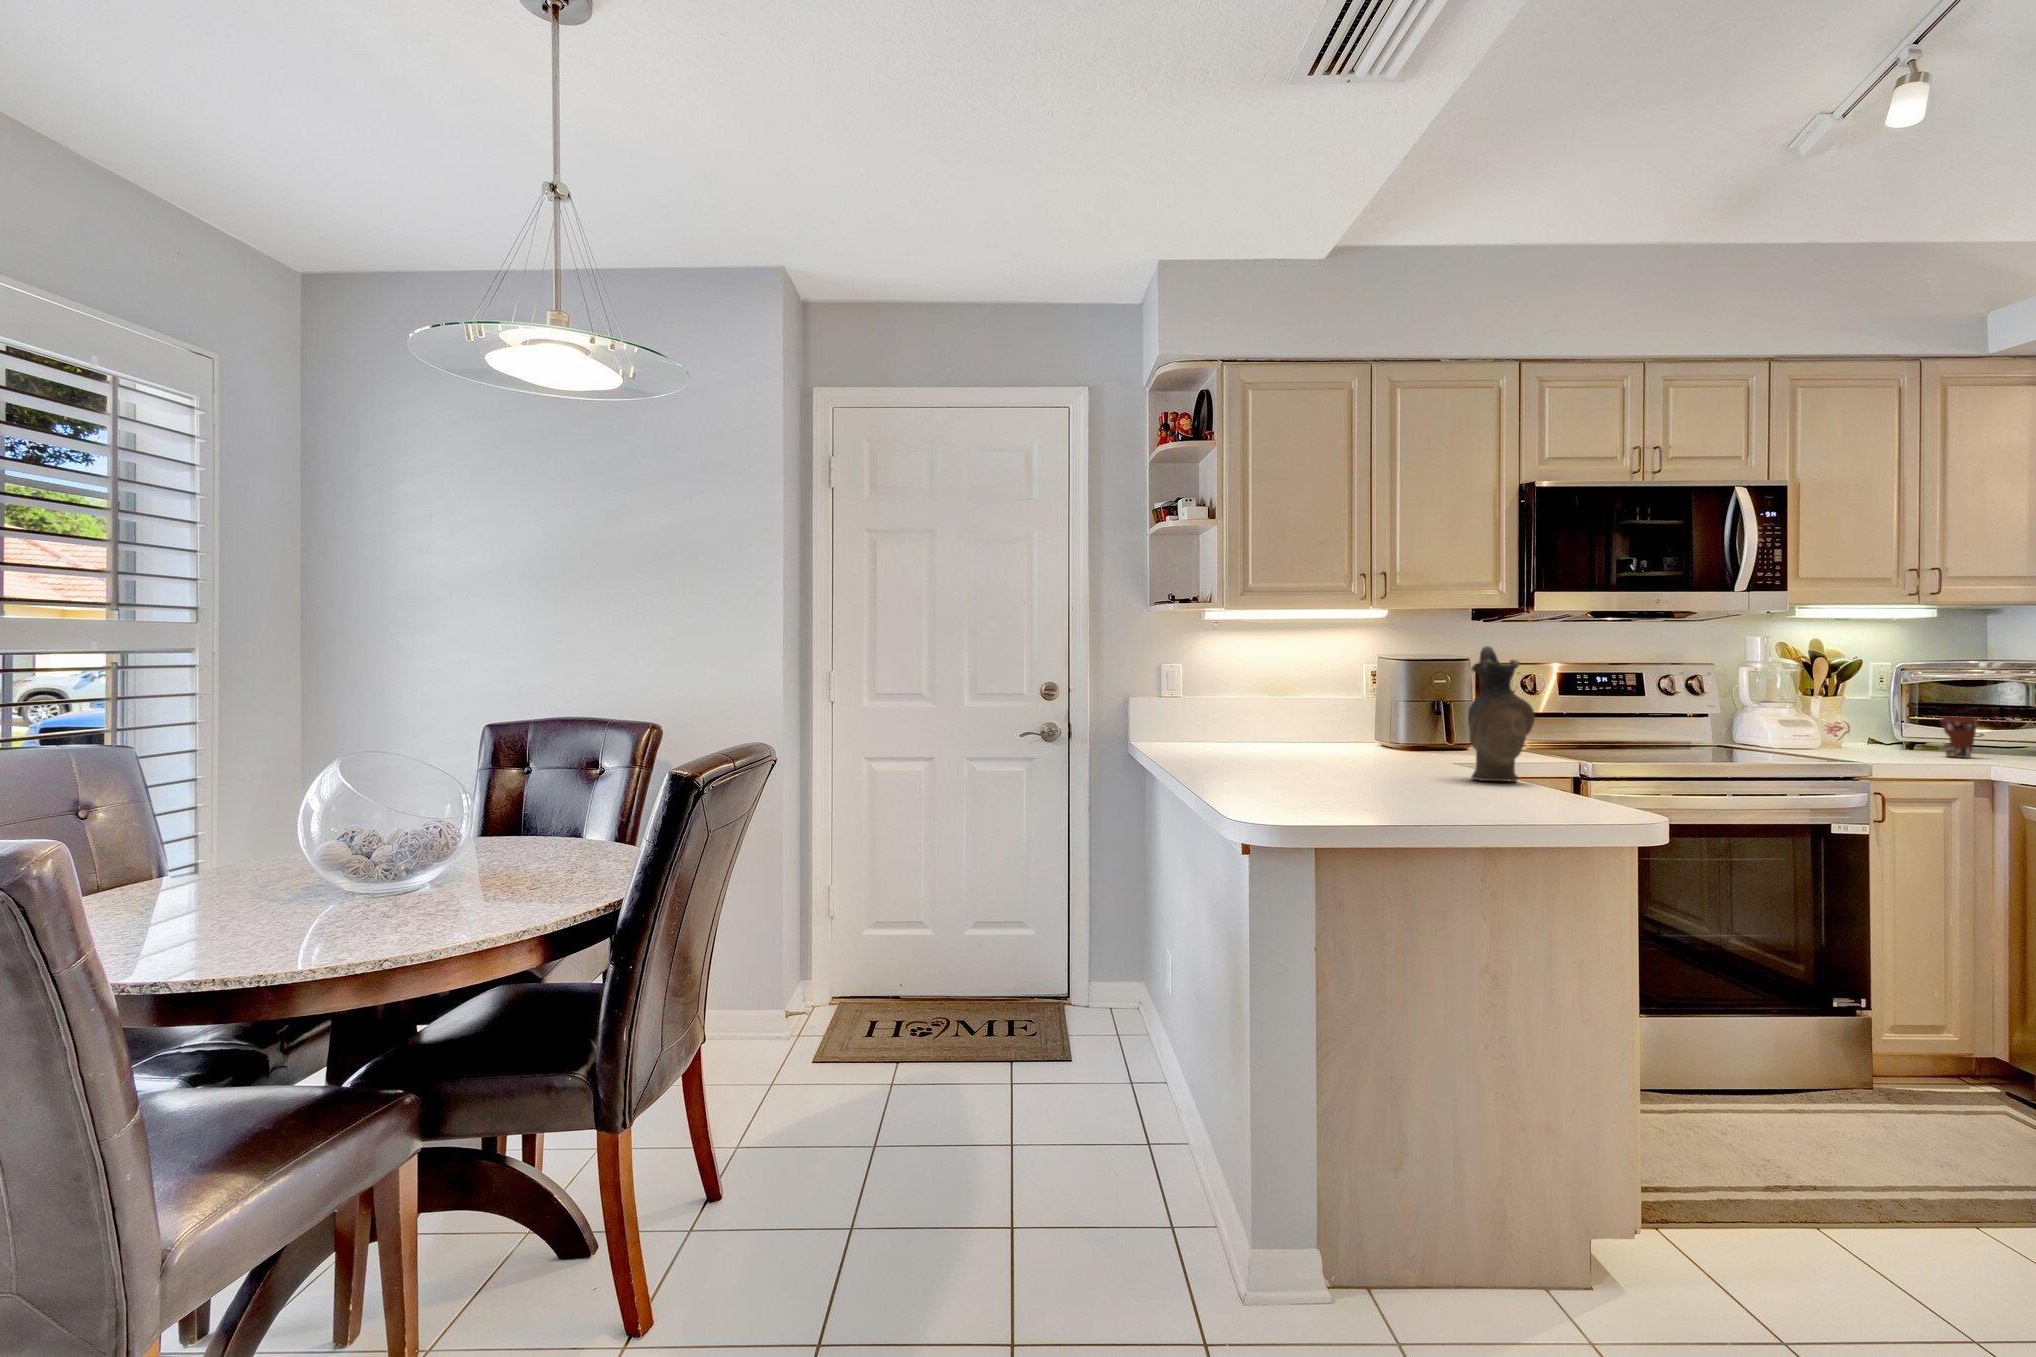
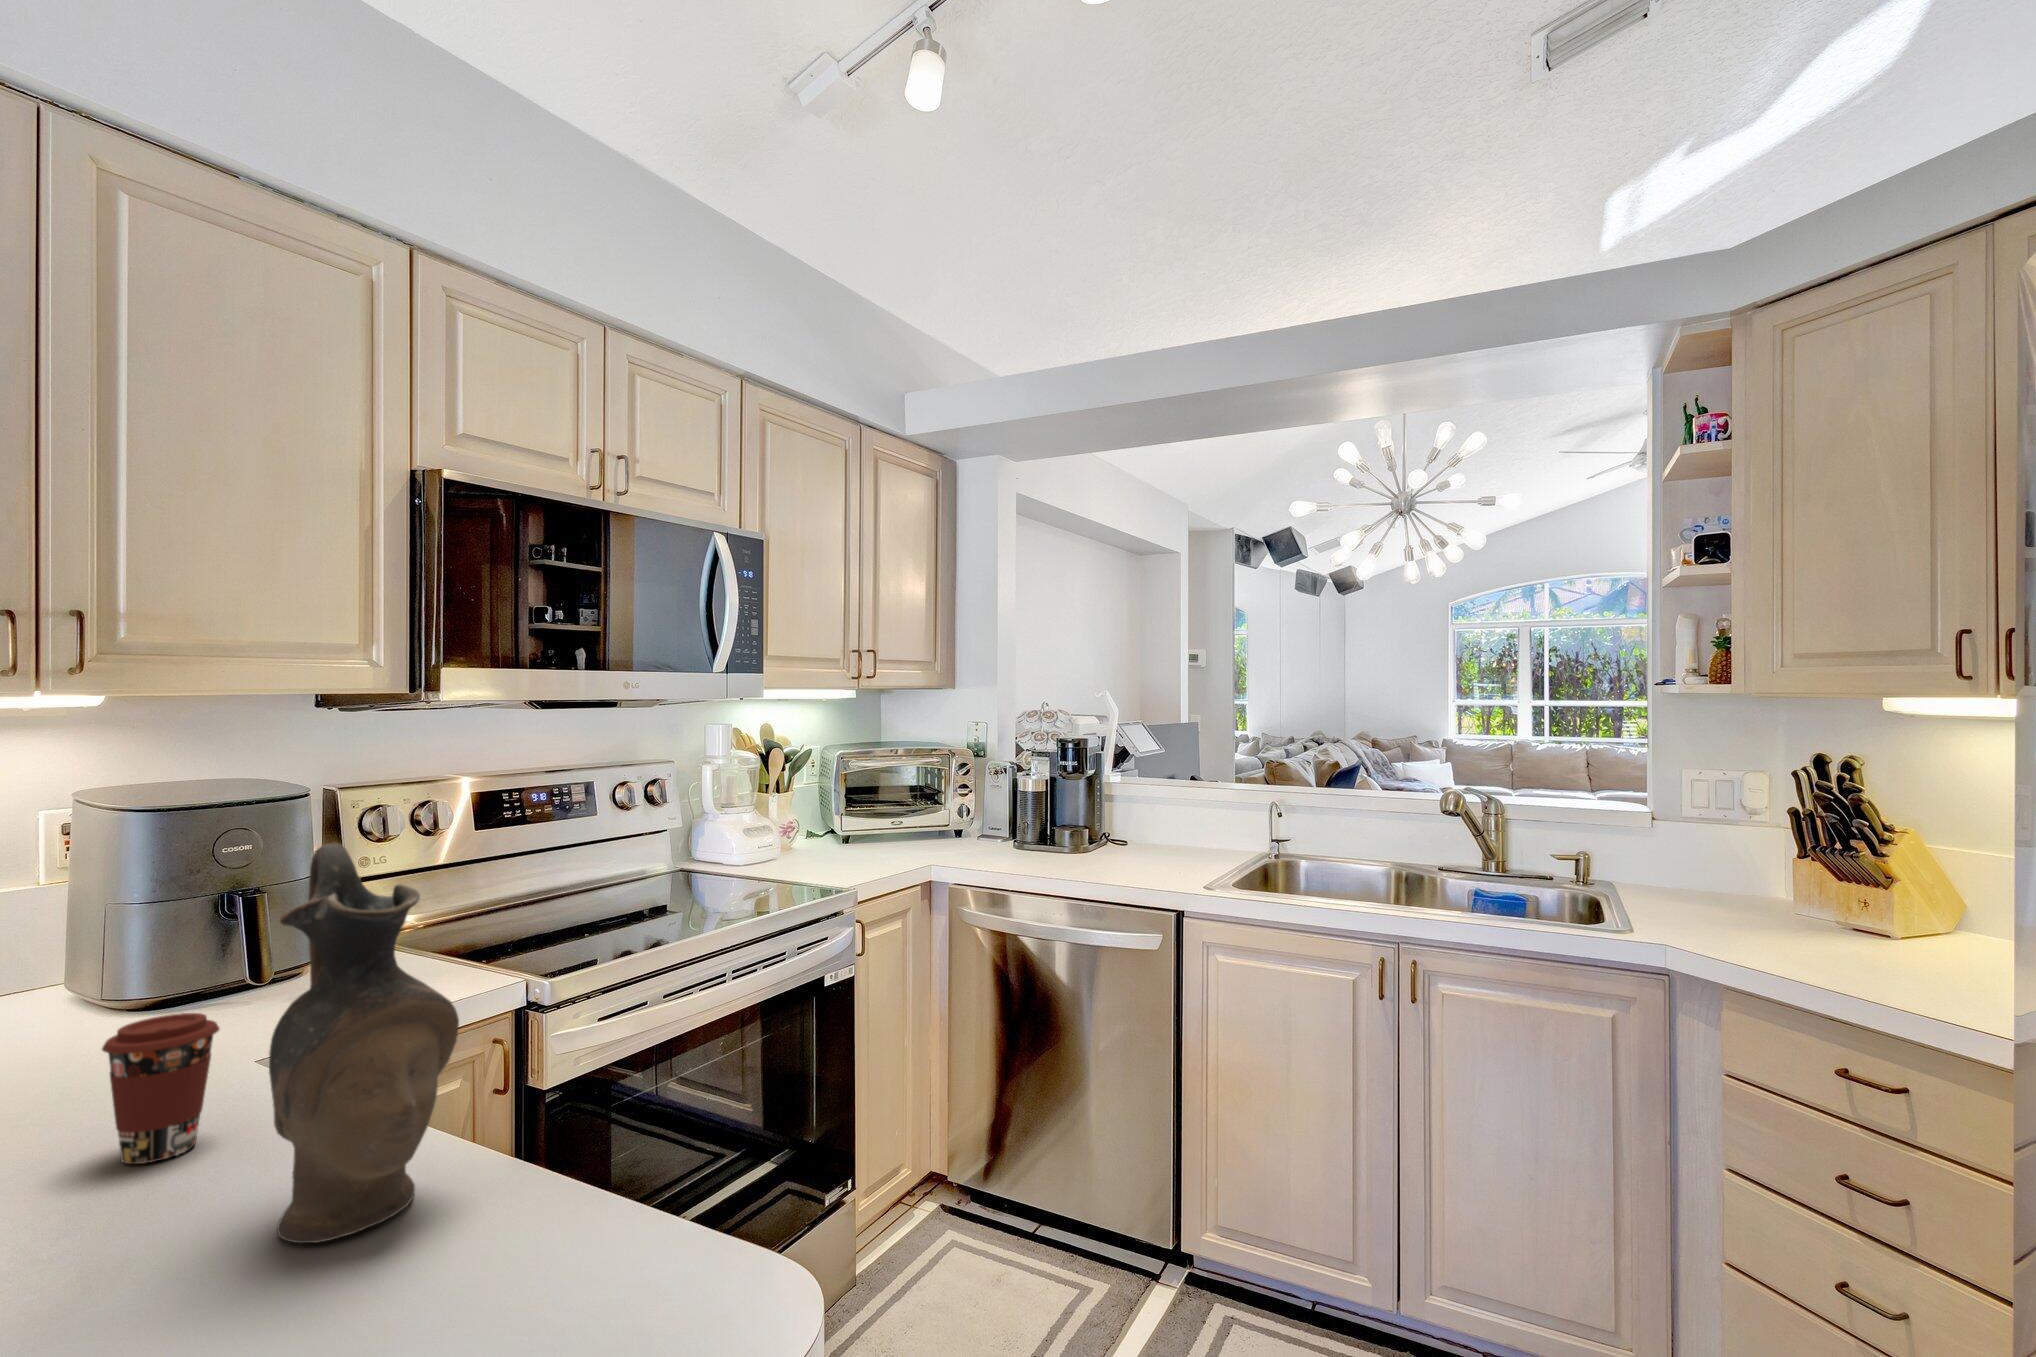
coffee cup: present [1940,717,1978,758] -> present [102,1013,219,1164]

